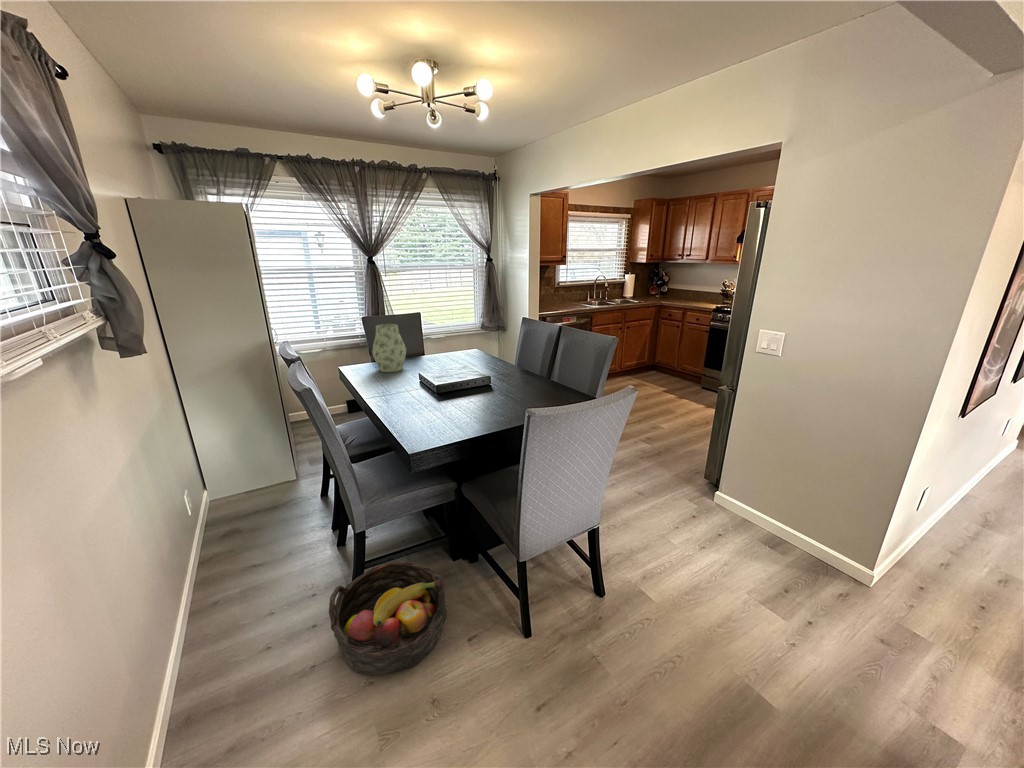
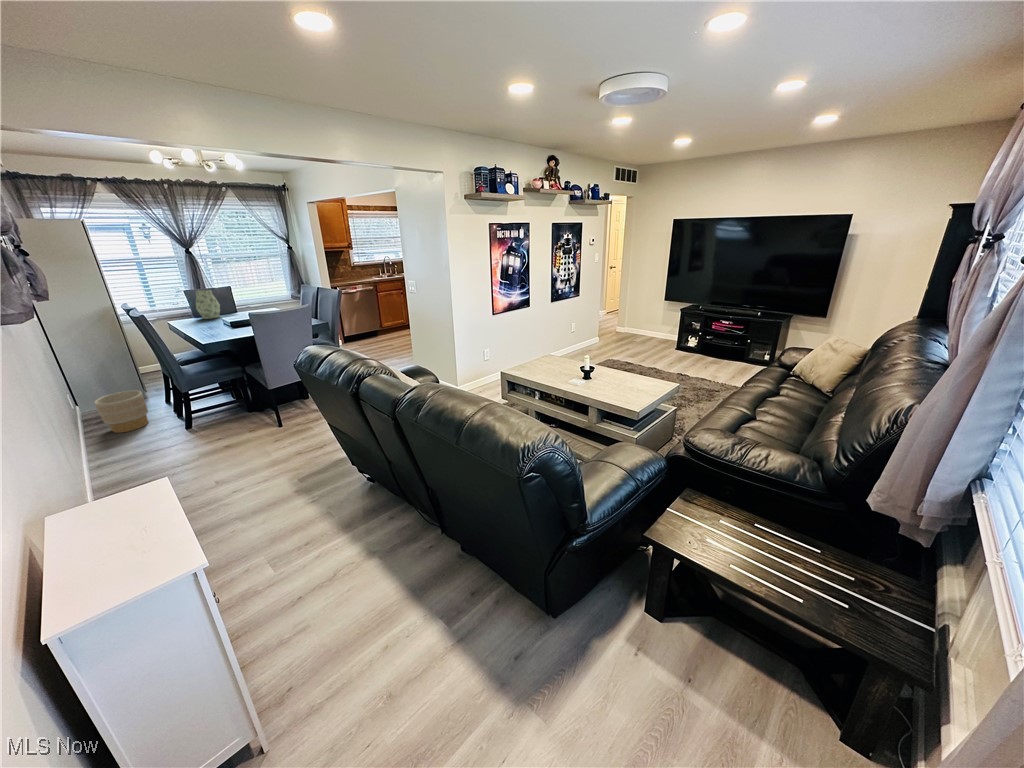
planter: none [186,511,274,602] -> present [95,391,148,433]
basket: present [329,561,447,675] -> none [185,395,250,435]

